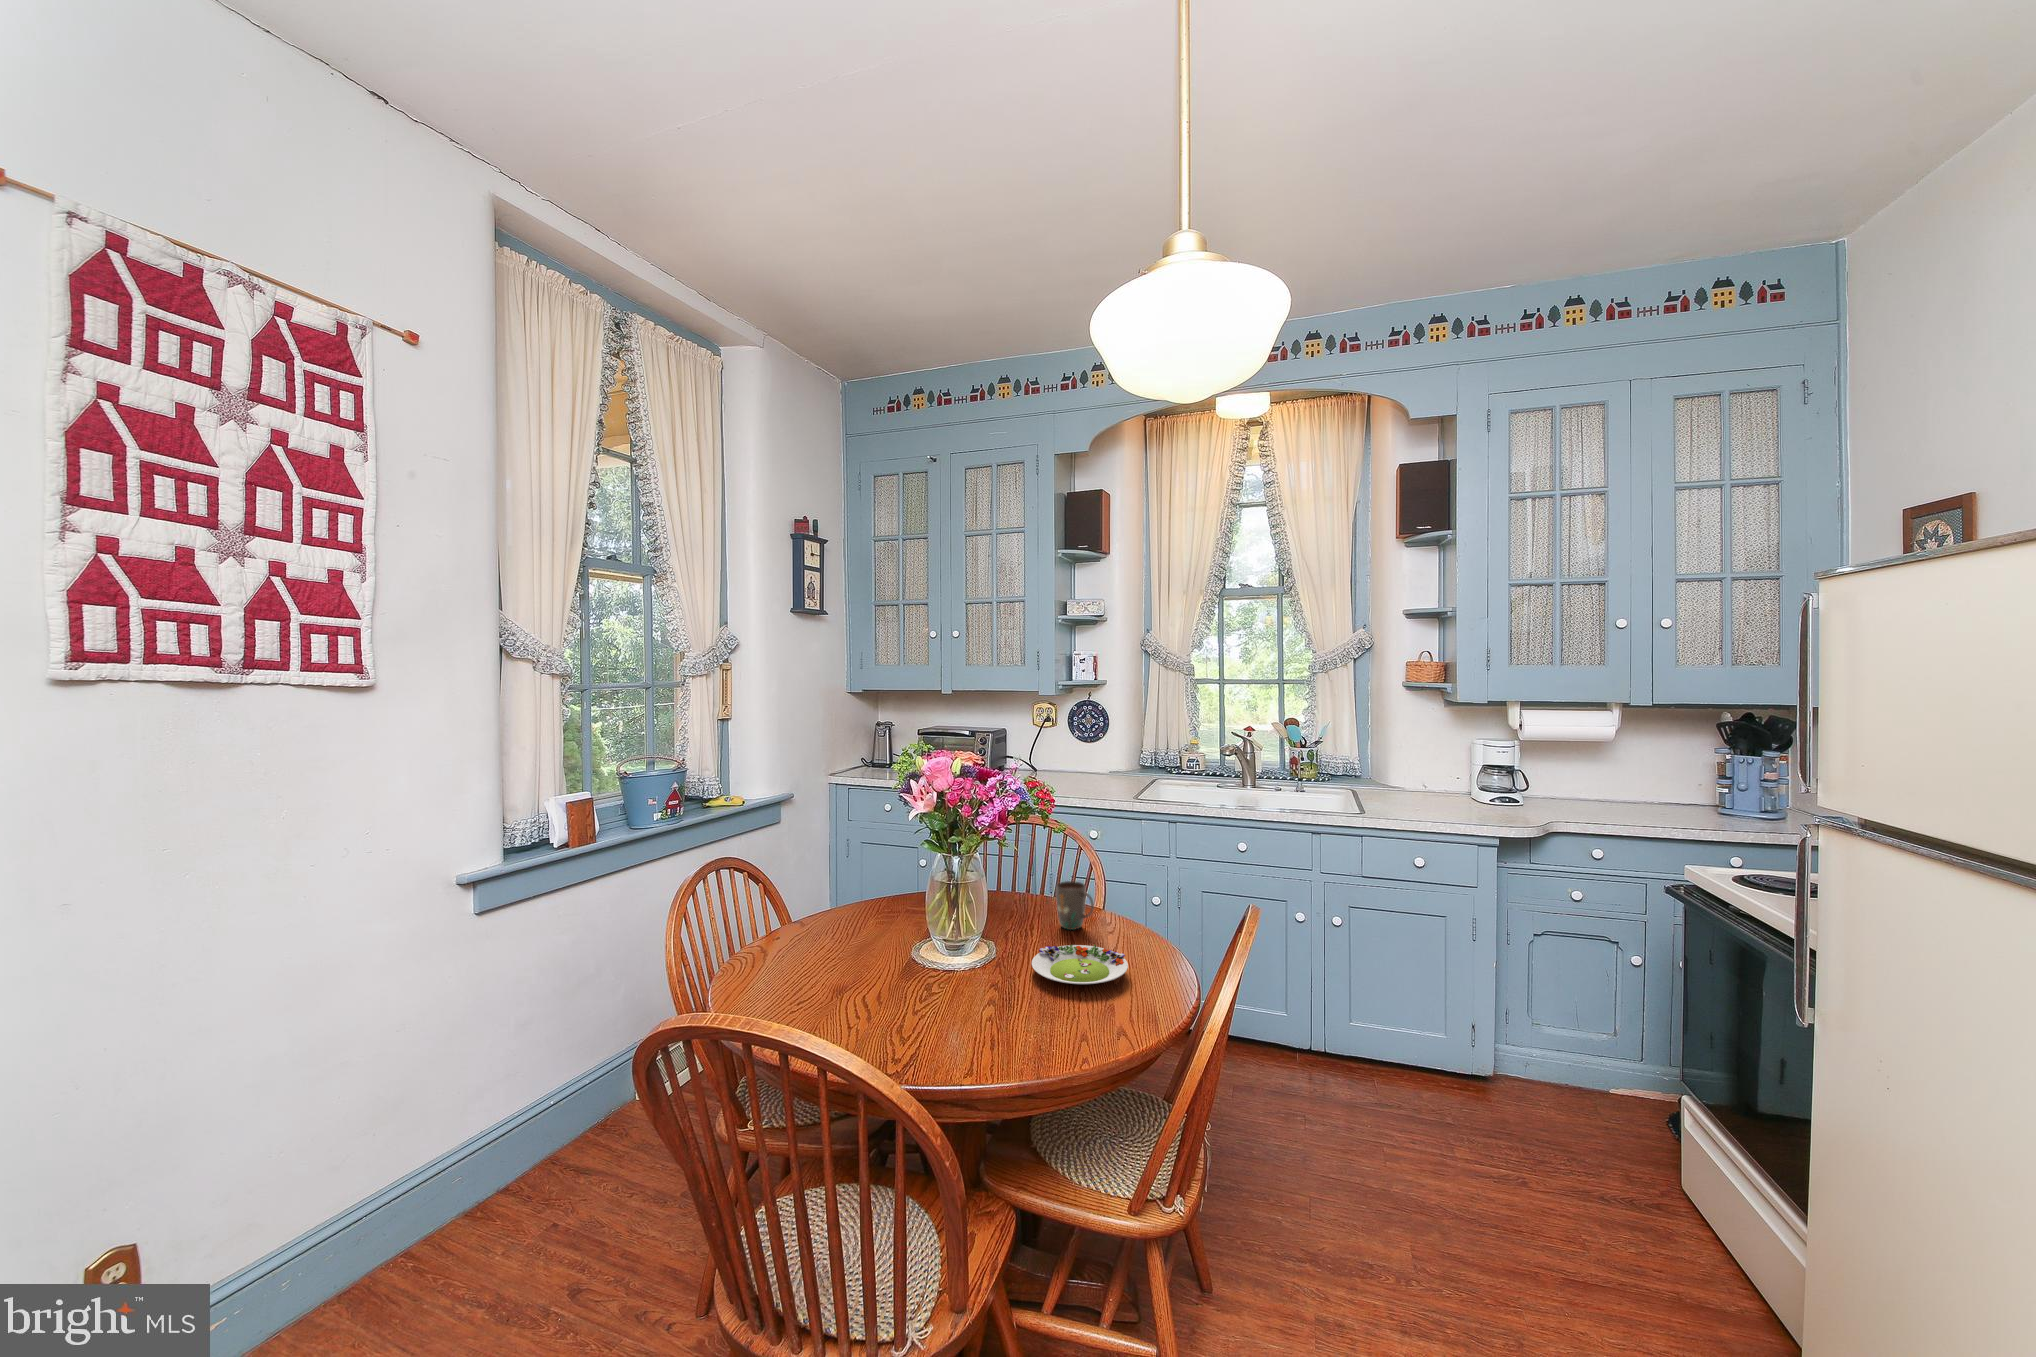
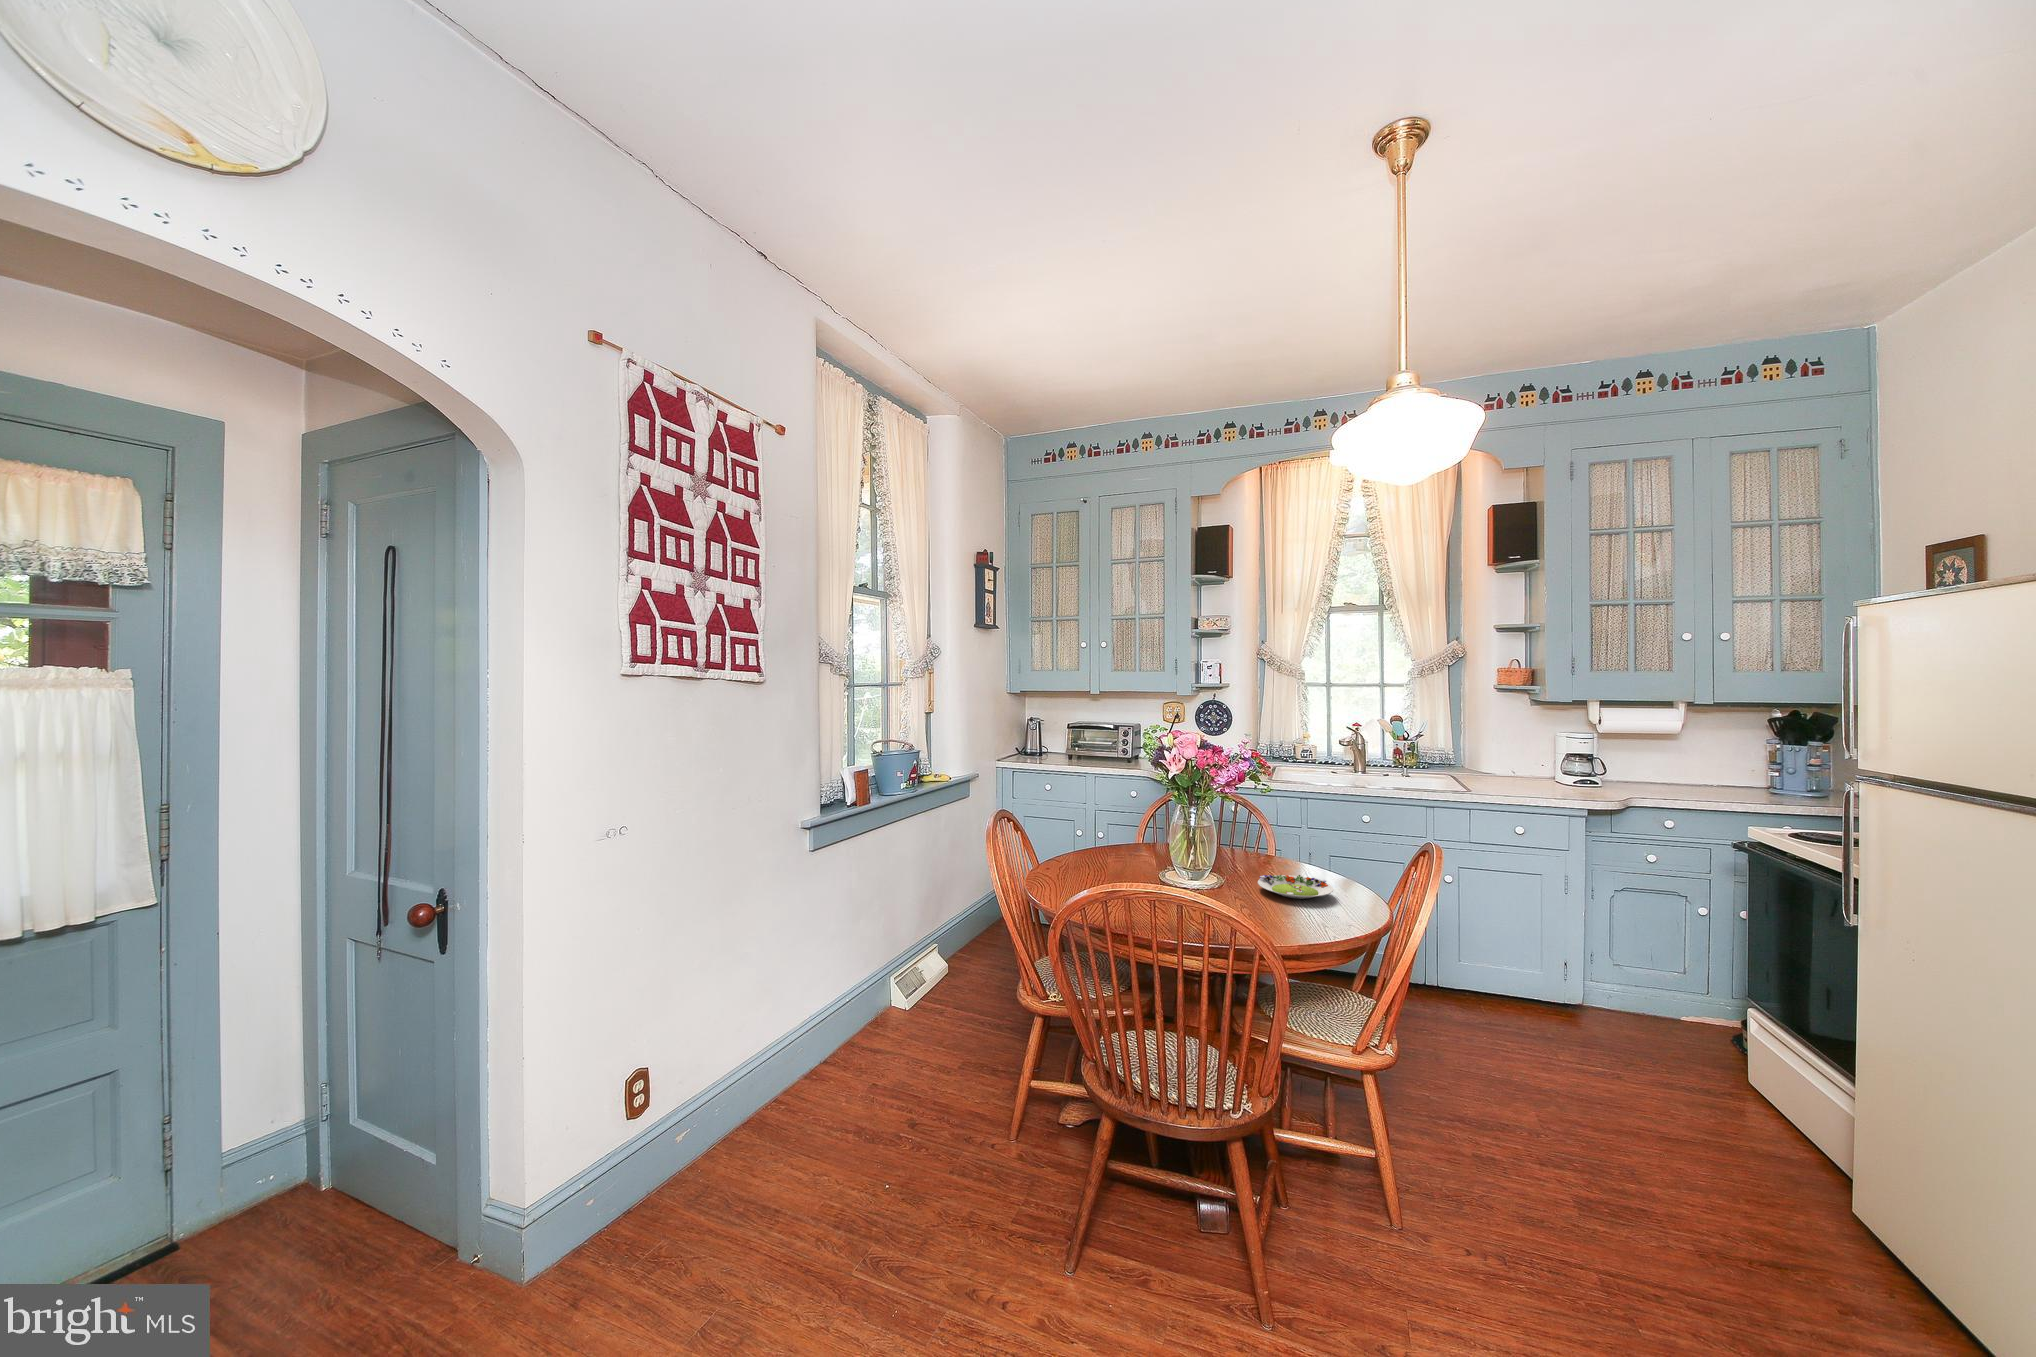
mug: present [1056,881,1094,930] -> none [1254,832,1287,868]

